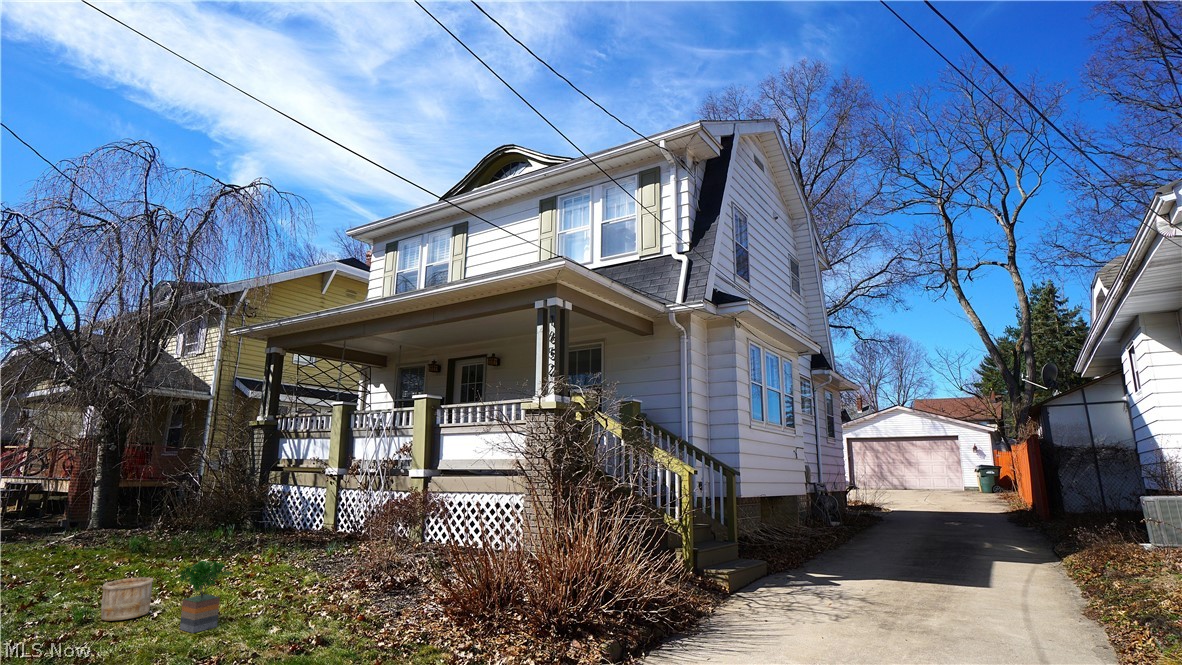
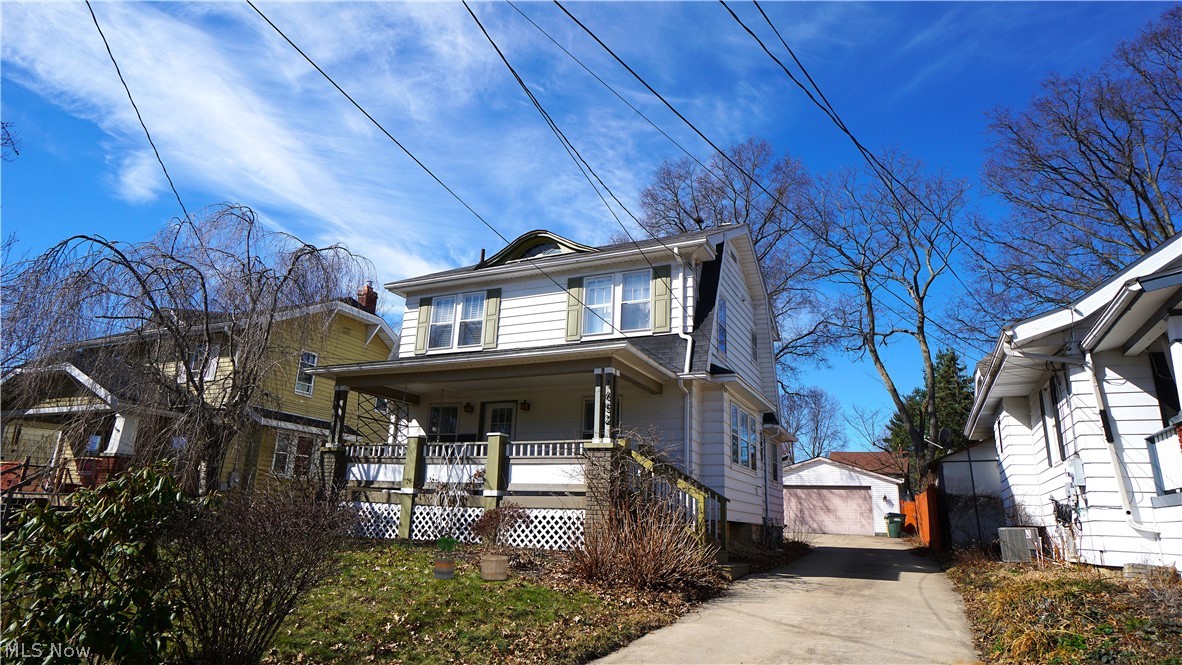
wooden bucket: present [101,577,154,621] -> present [481,555,508,580]

